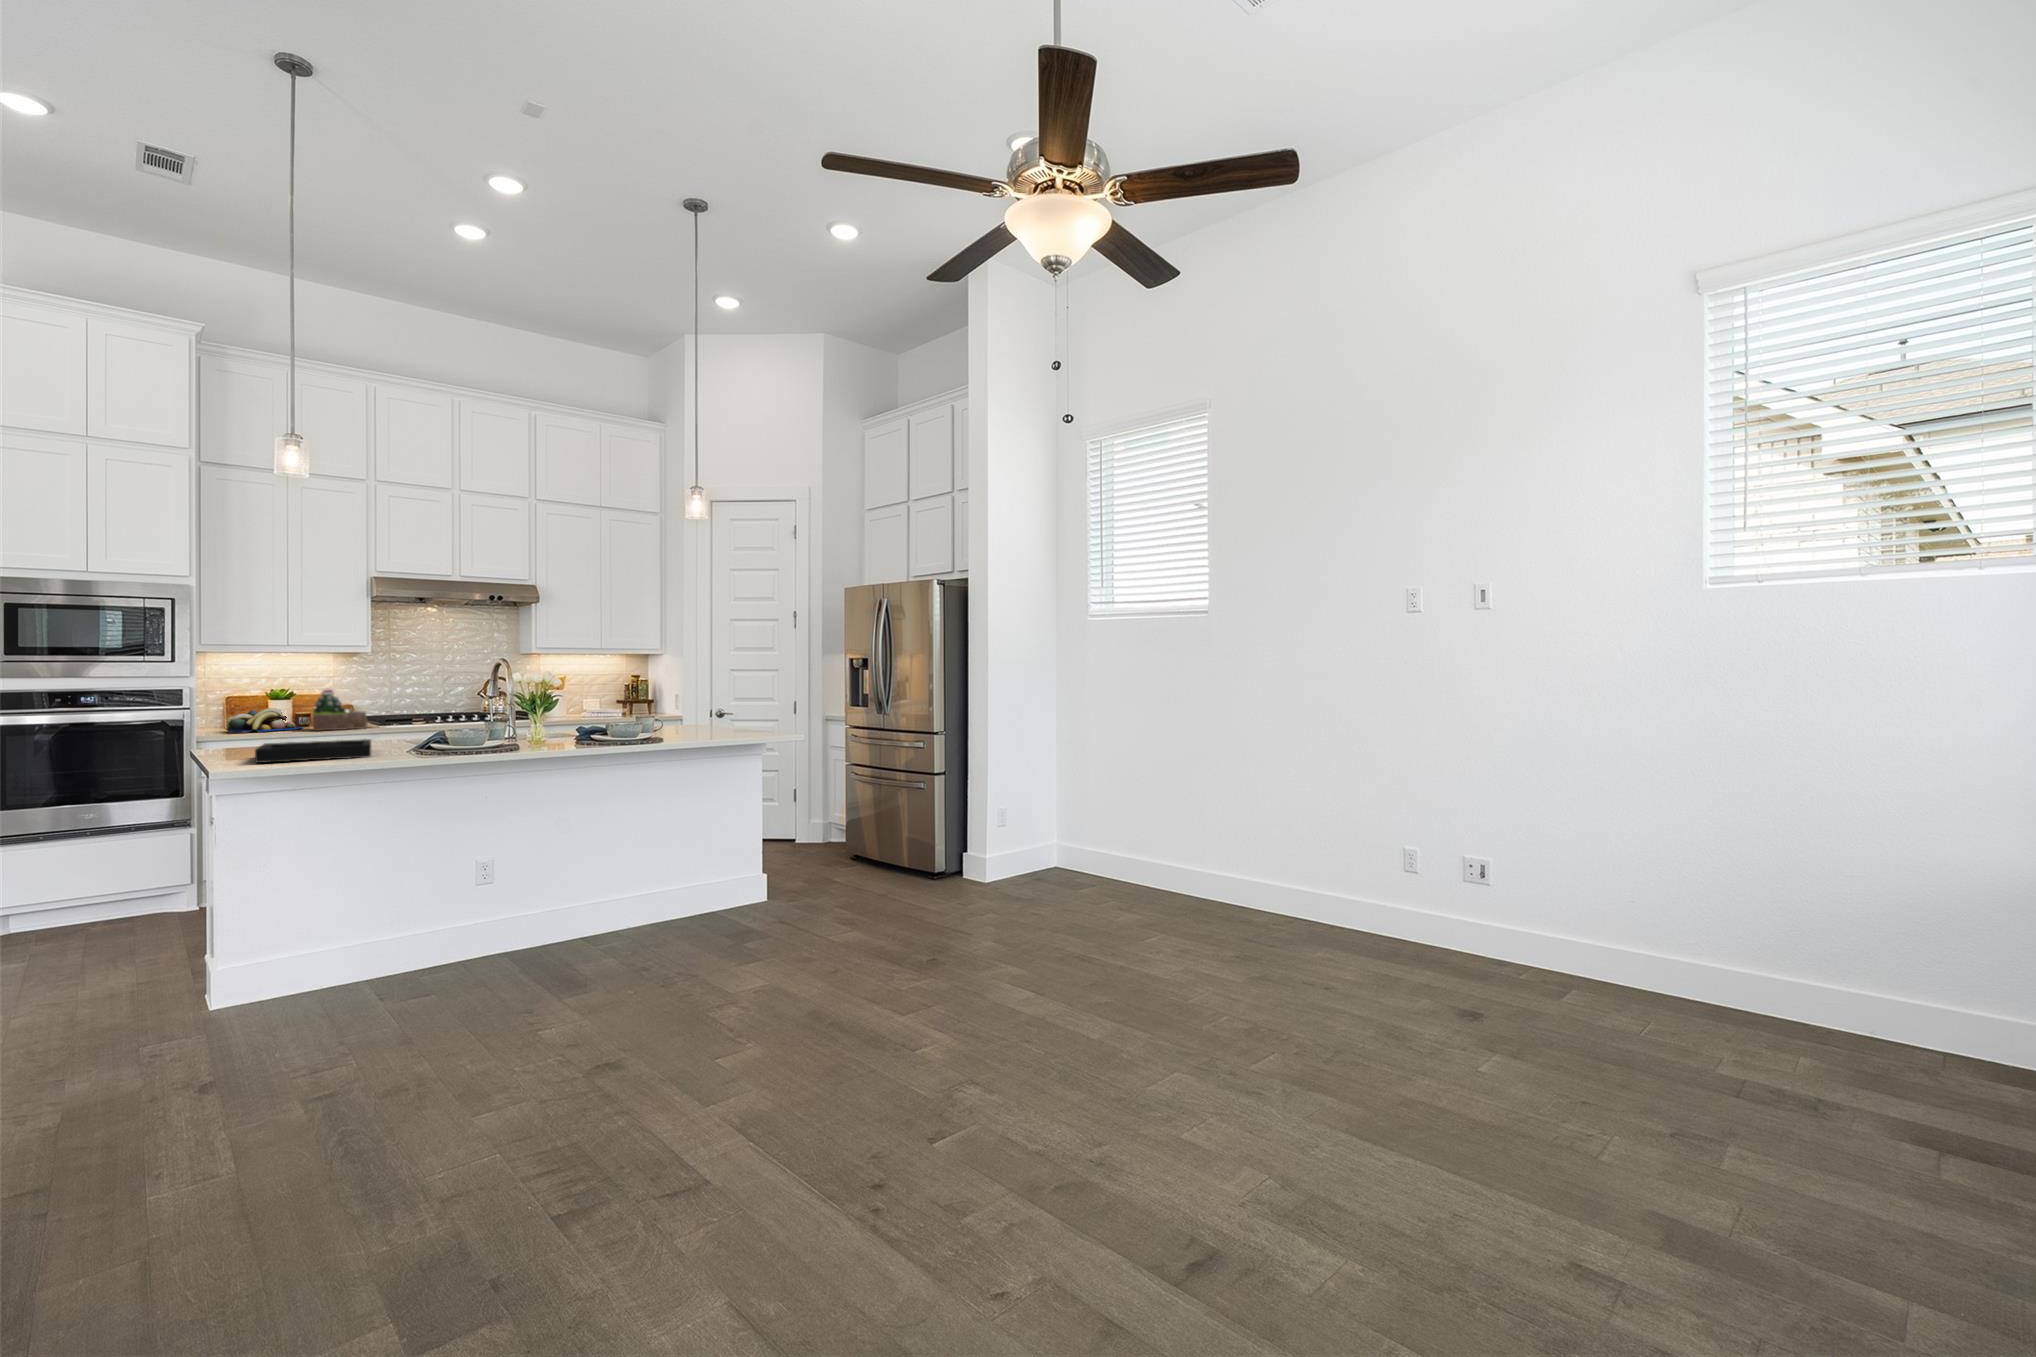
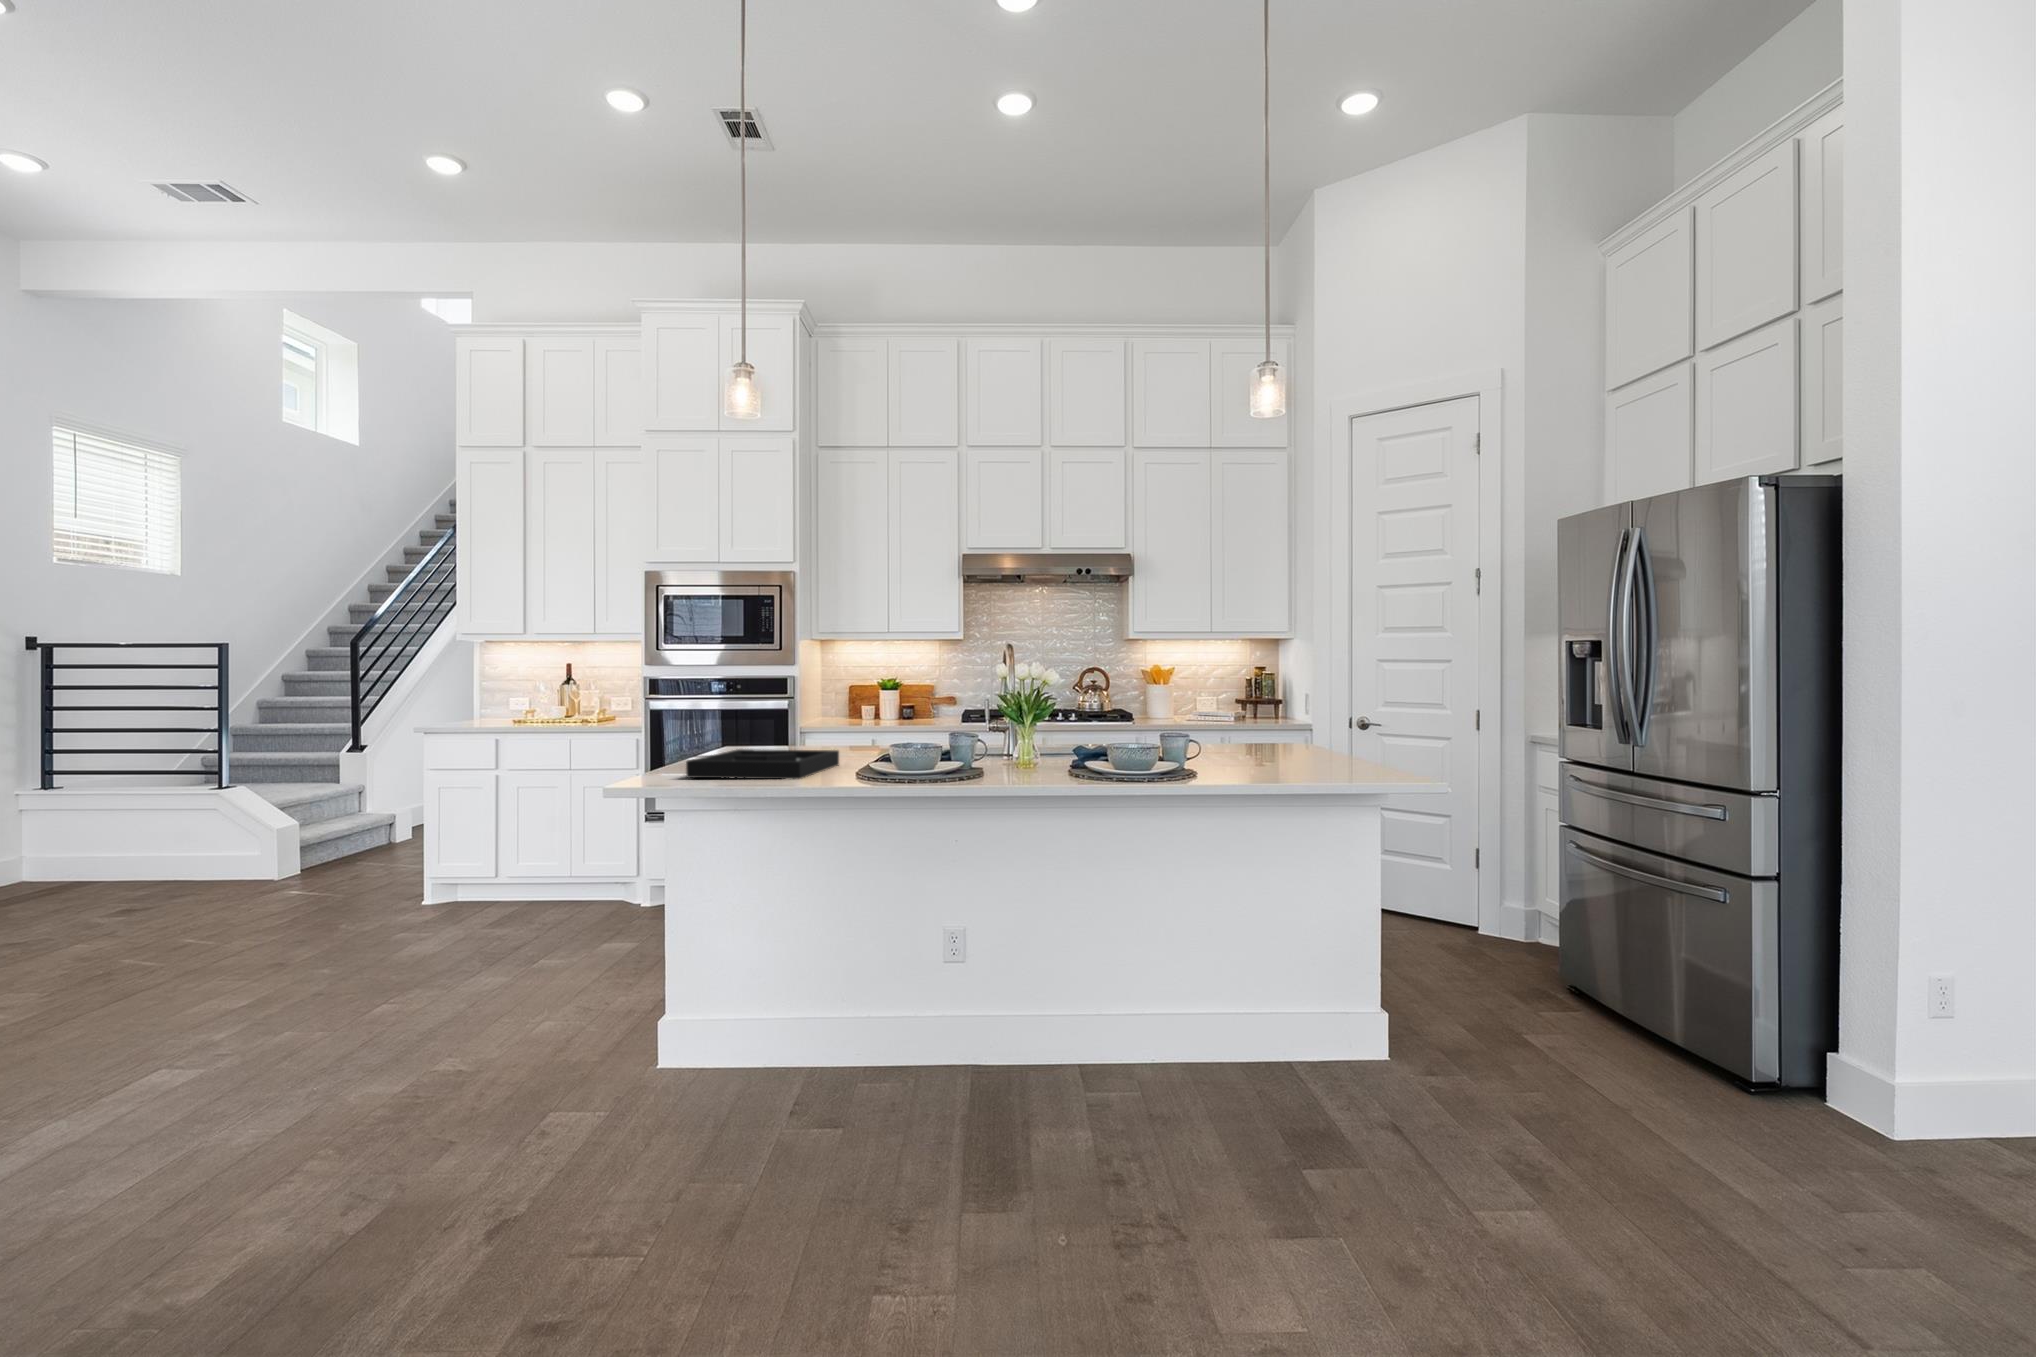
succulent plant: present [313,690,368,731] -> none [897,681,952,726]
fruit bowl: present [226,708,303,733] -> none [840,699,905,724]

